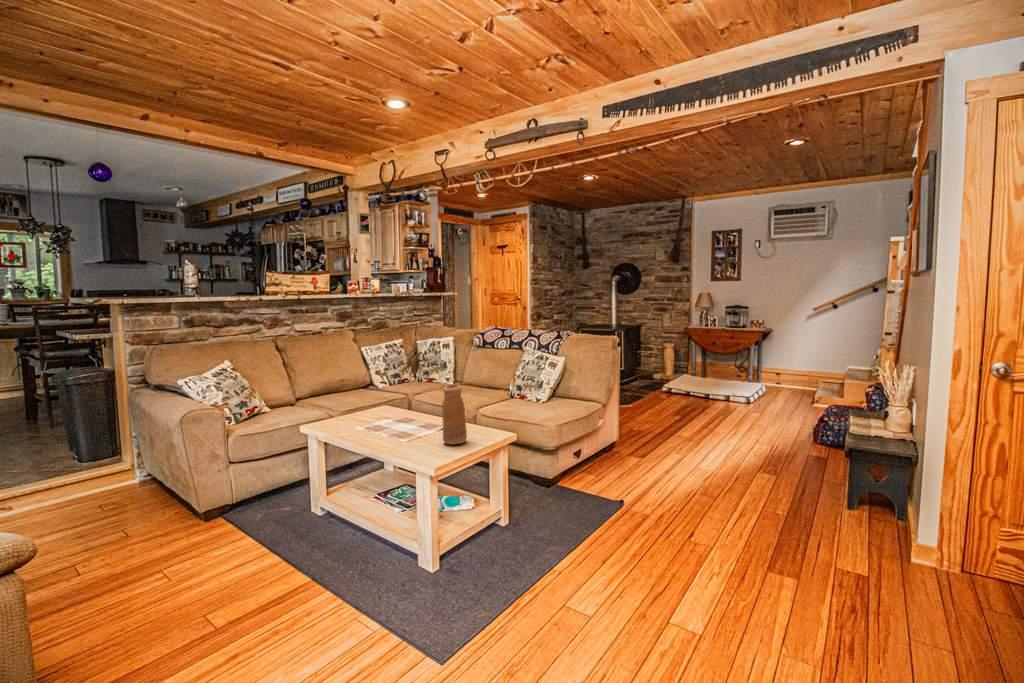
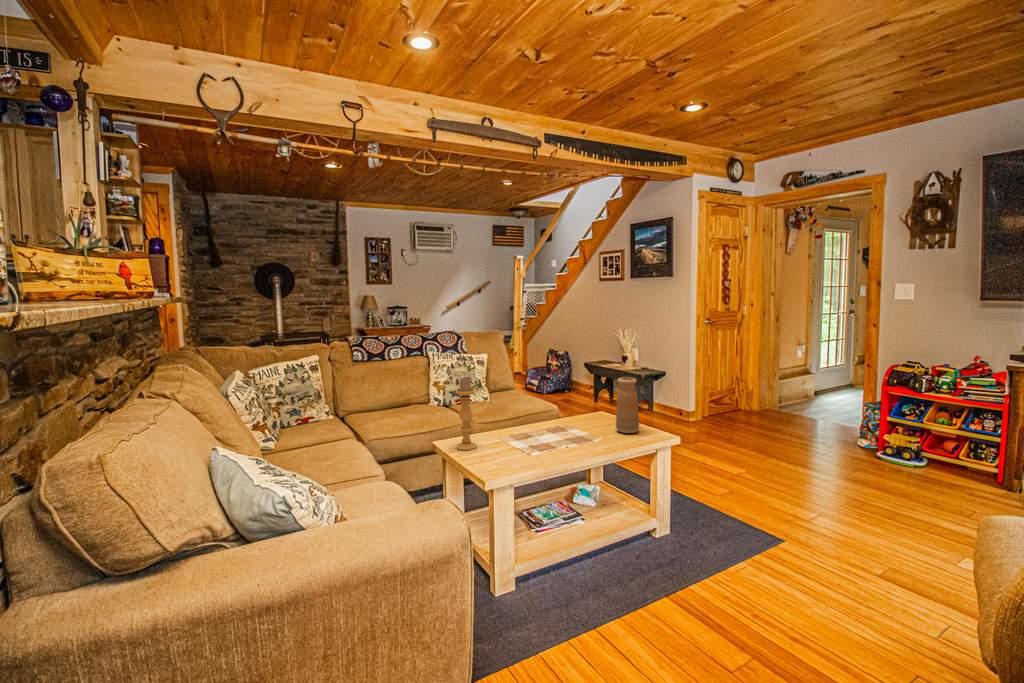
candle holder: none [366,358,384,416] -> present [456,375,477,450]

